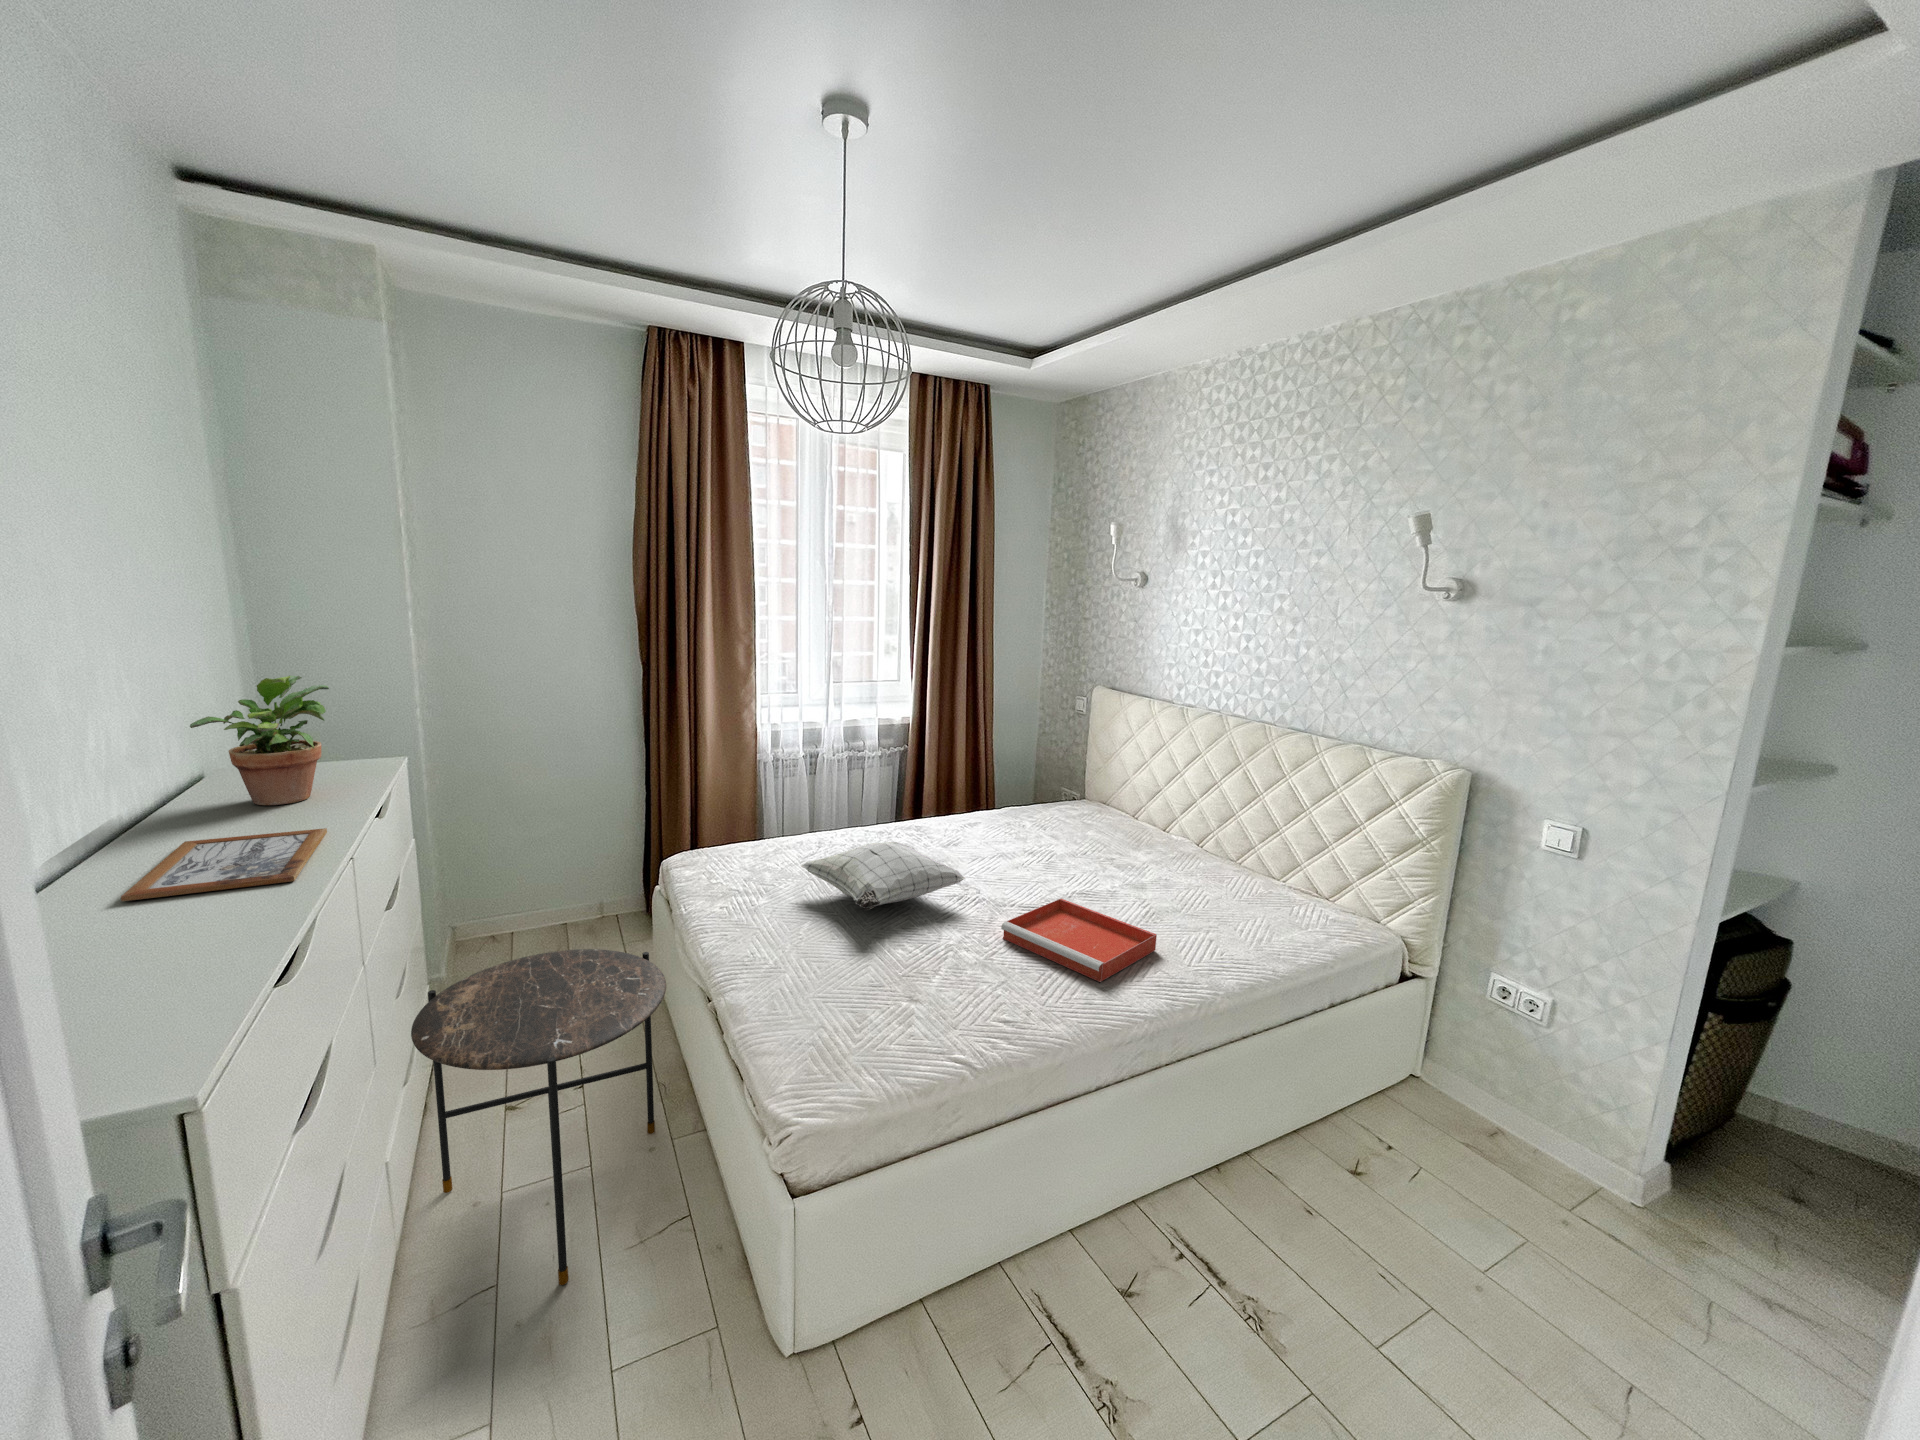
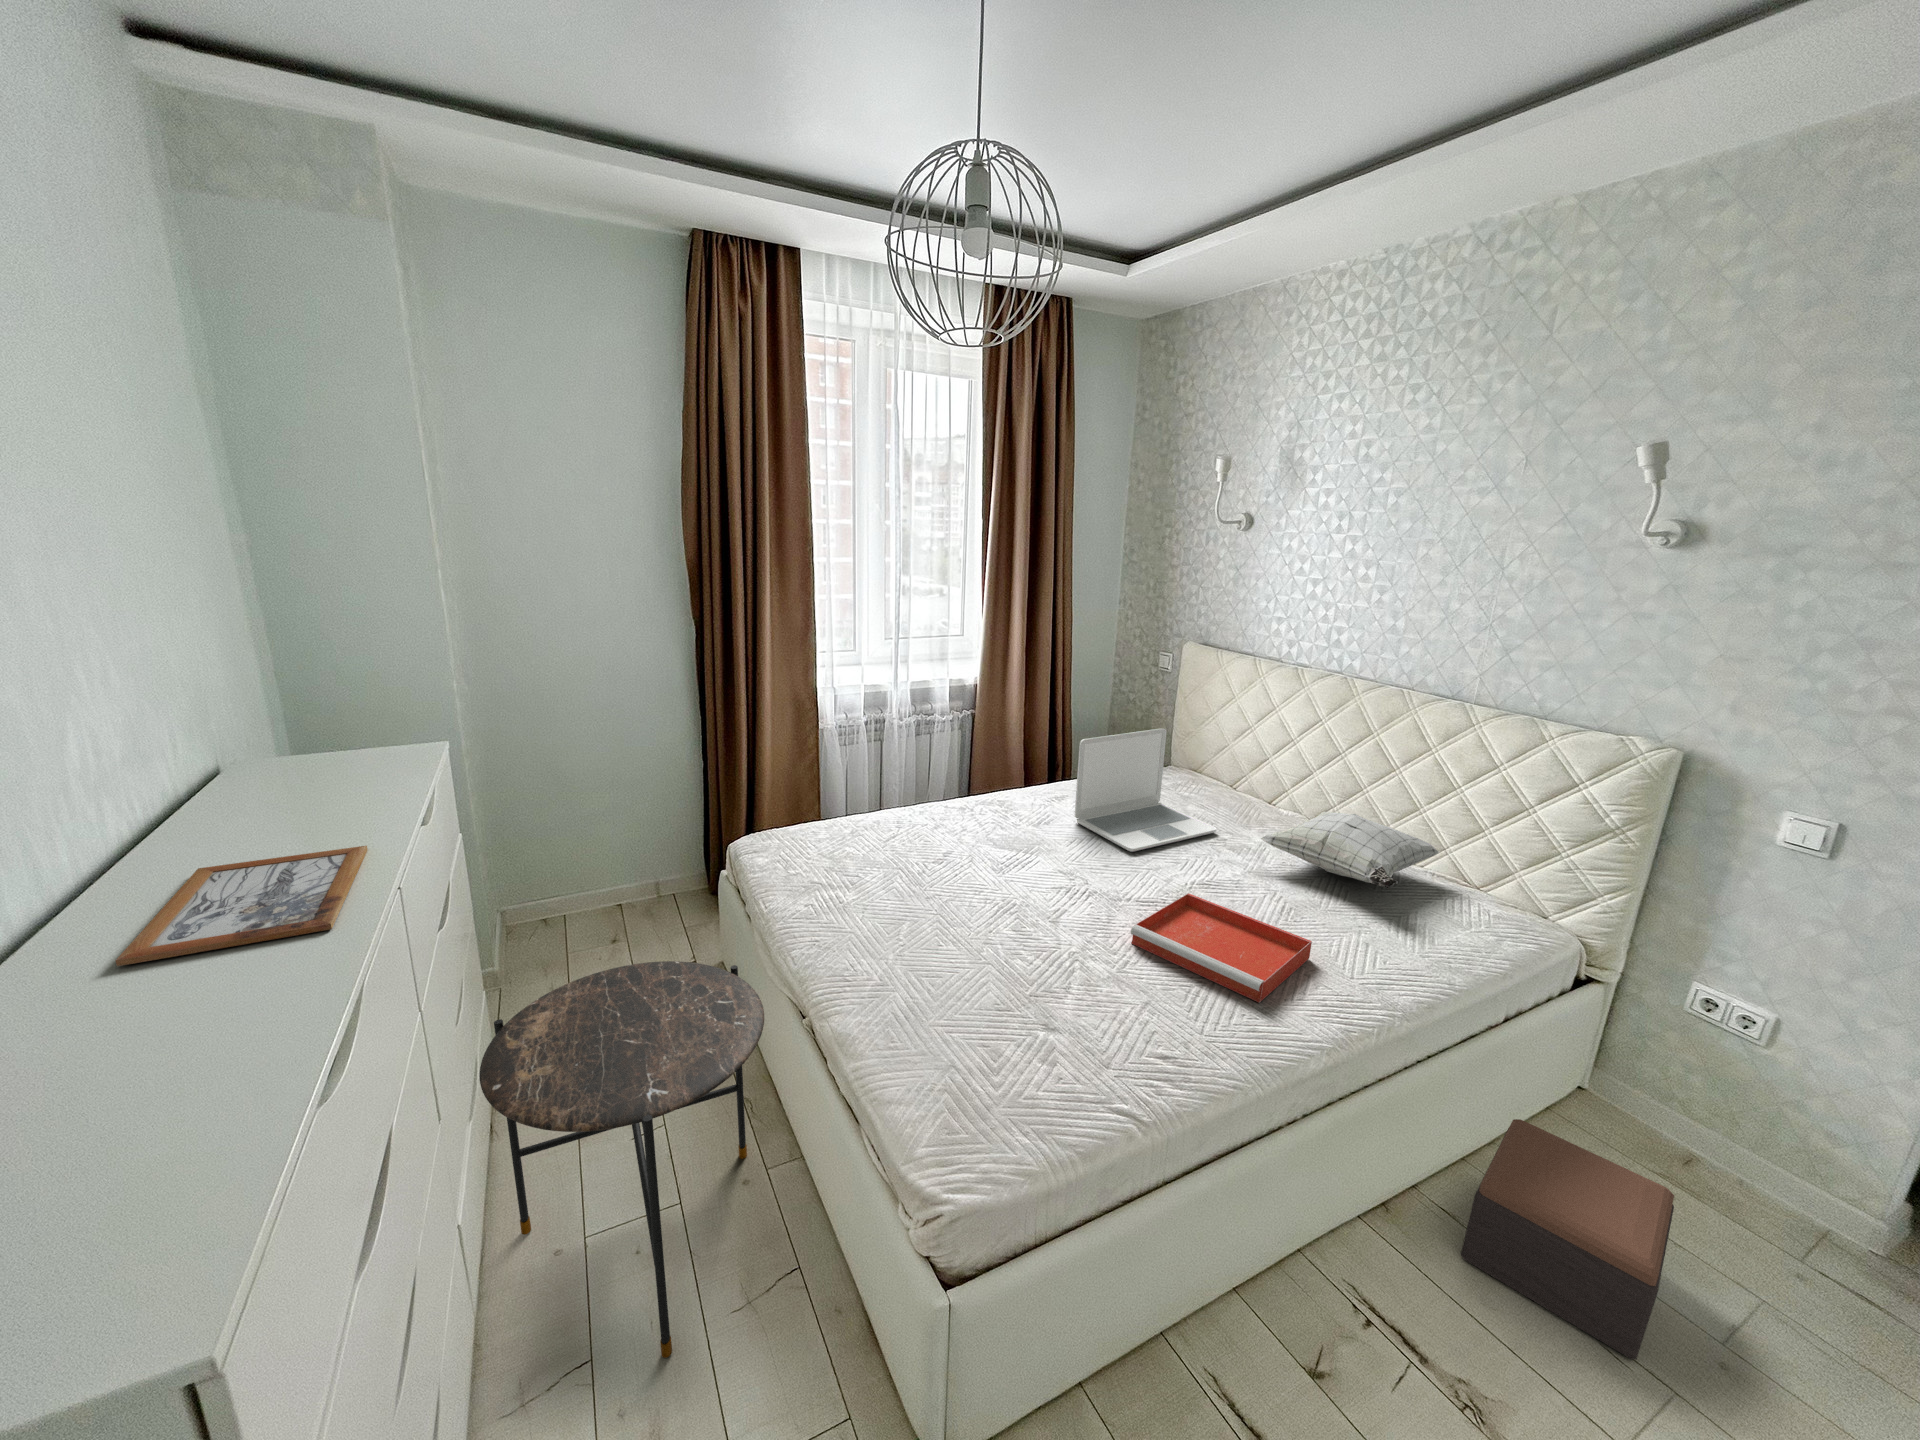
potted plant: present [190,676,329,805] -> none [197,654,359,811]
laptop: none [979,761,1106,868] -> present [1075,728,1216,852]
pillow: present [801,842,965,910] -> present [1261,812,1440,889]
footstool: none [1274,1089,1450,1282] -> present [1461,1119,1674,1359]

